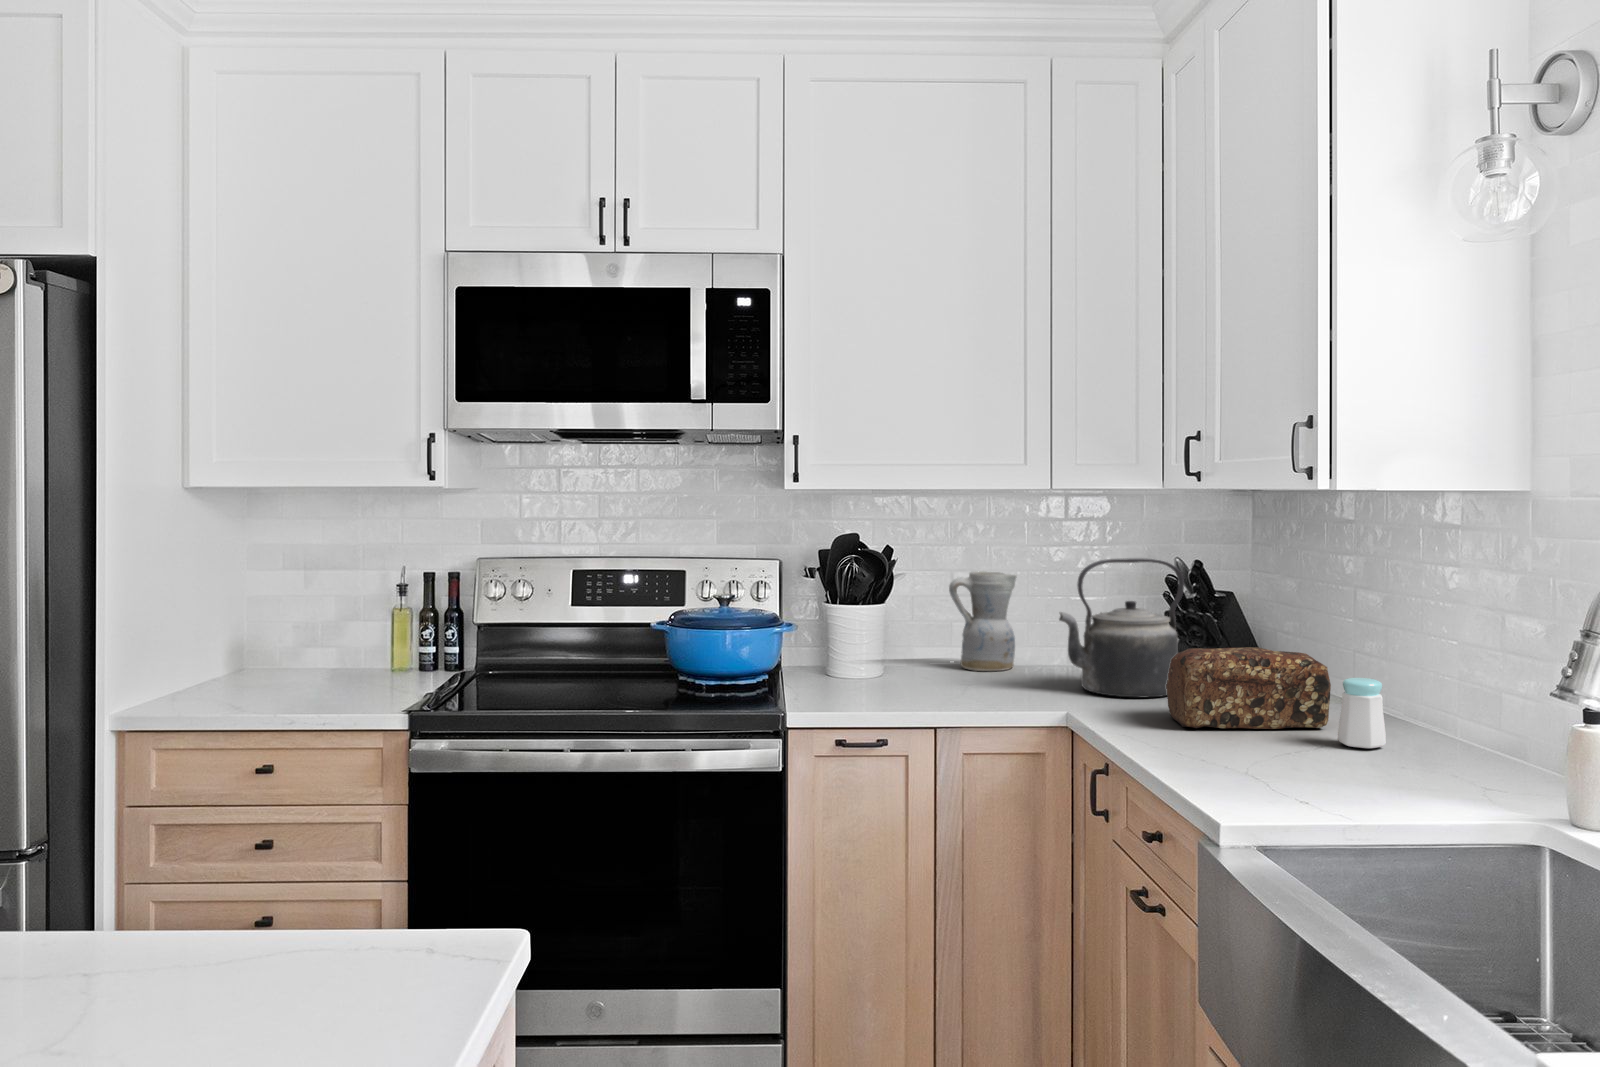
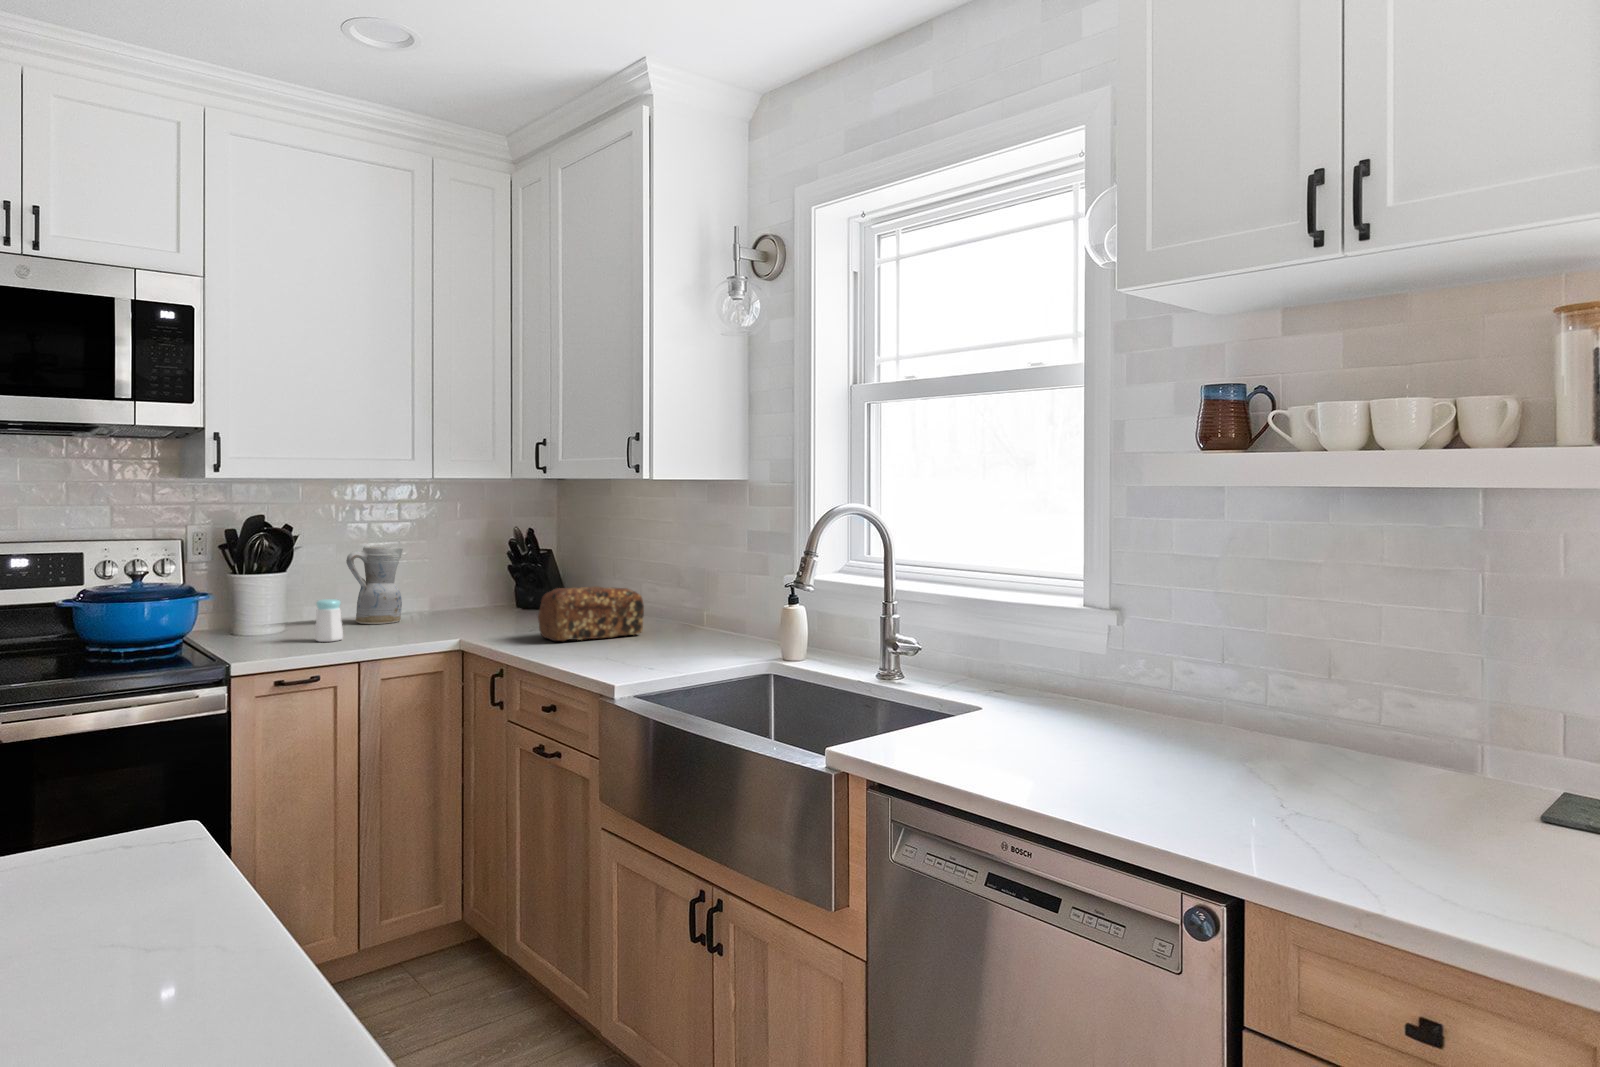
kettle: present [1059,558,1184,697] -> none [450,531,537,630]
salt shaker: present [1338,678,1386,748] -> present [315,599,343,642]

